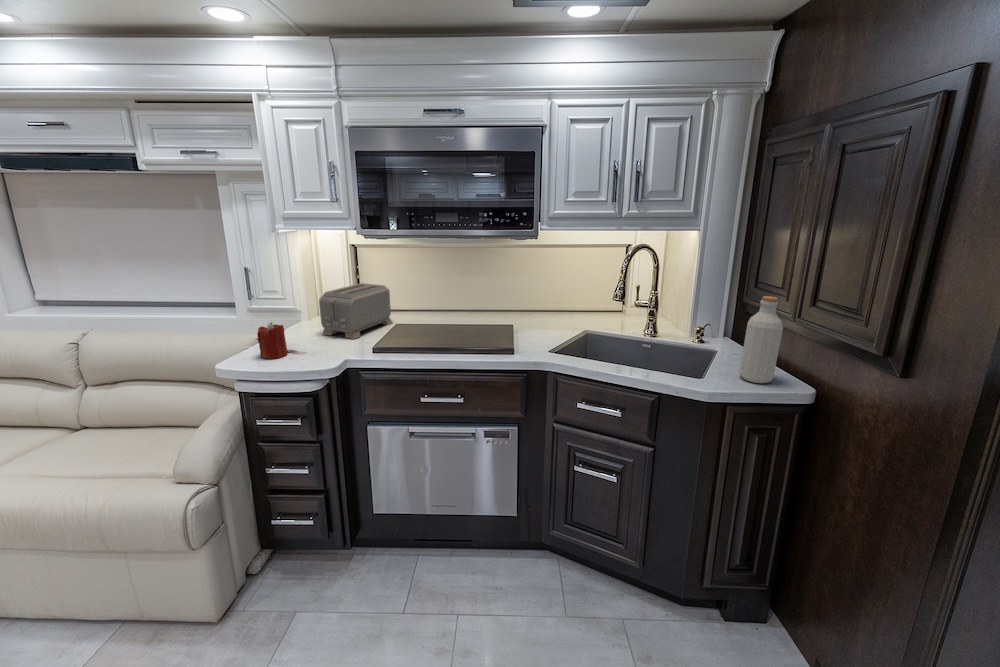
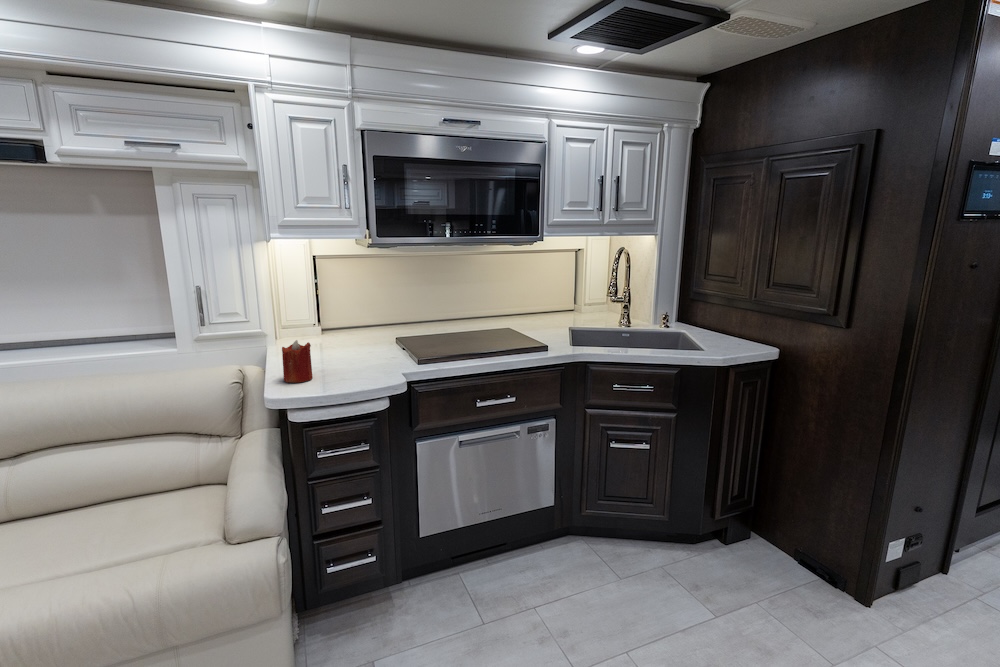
toaster: present [319,283,393,339] -> none [323,298,383,355]
bottle: present [739,296,783,383] -> none [725,279,754,346]

